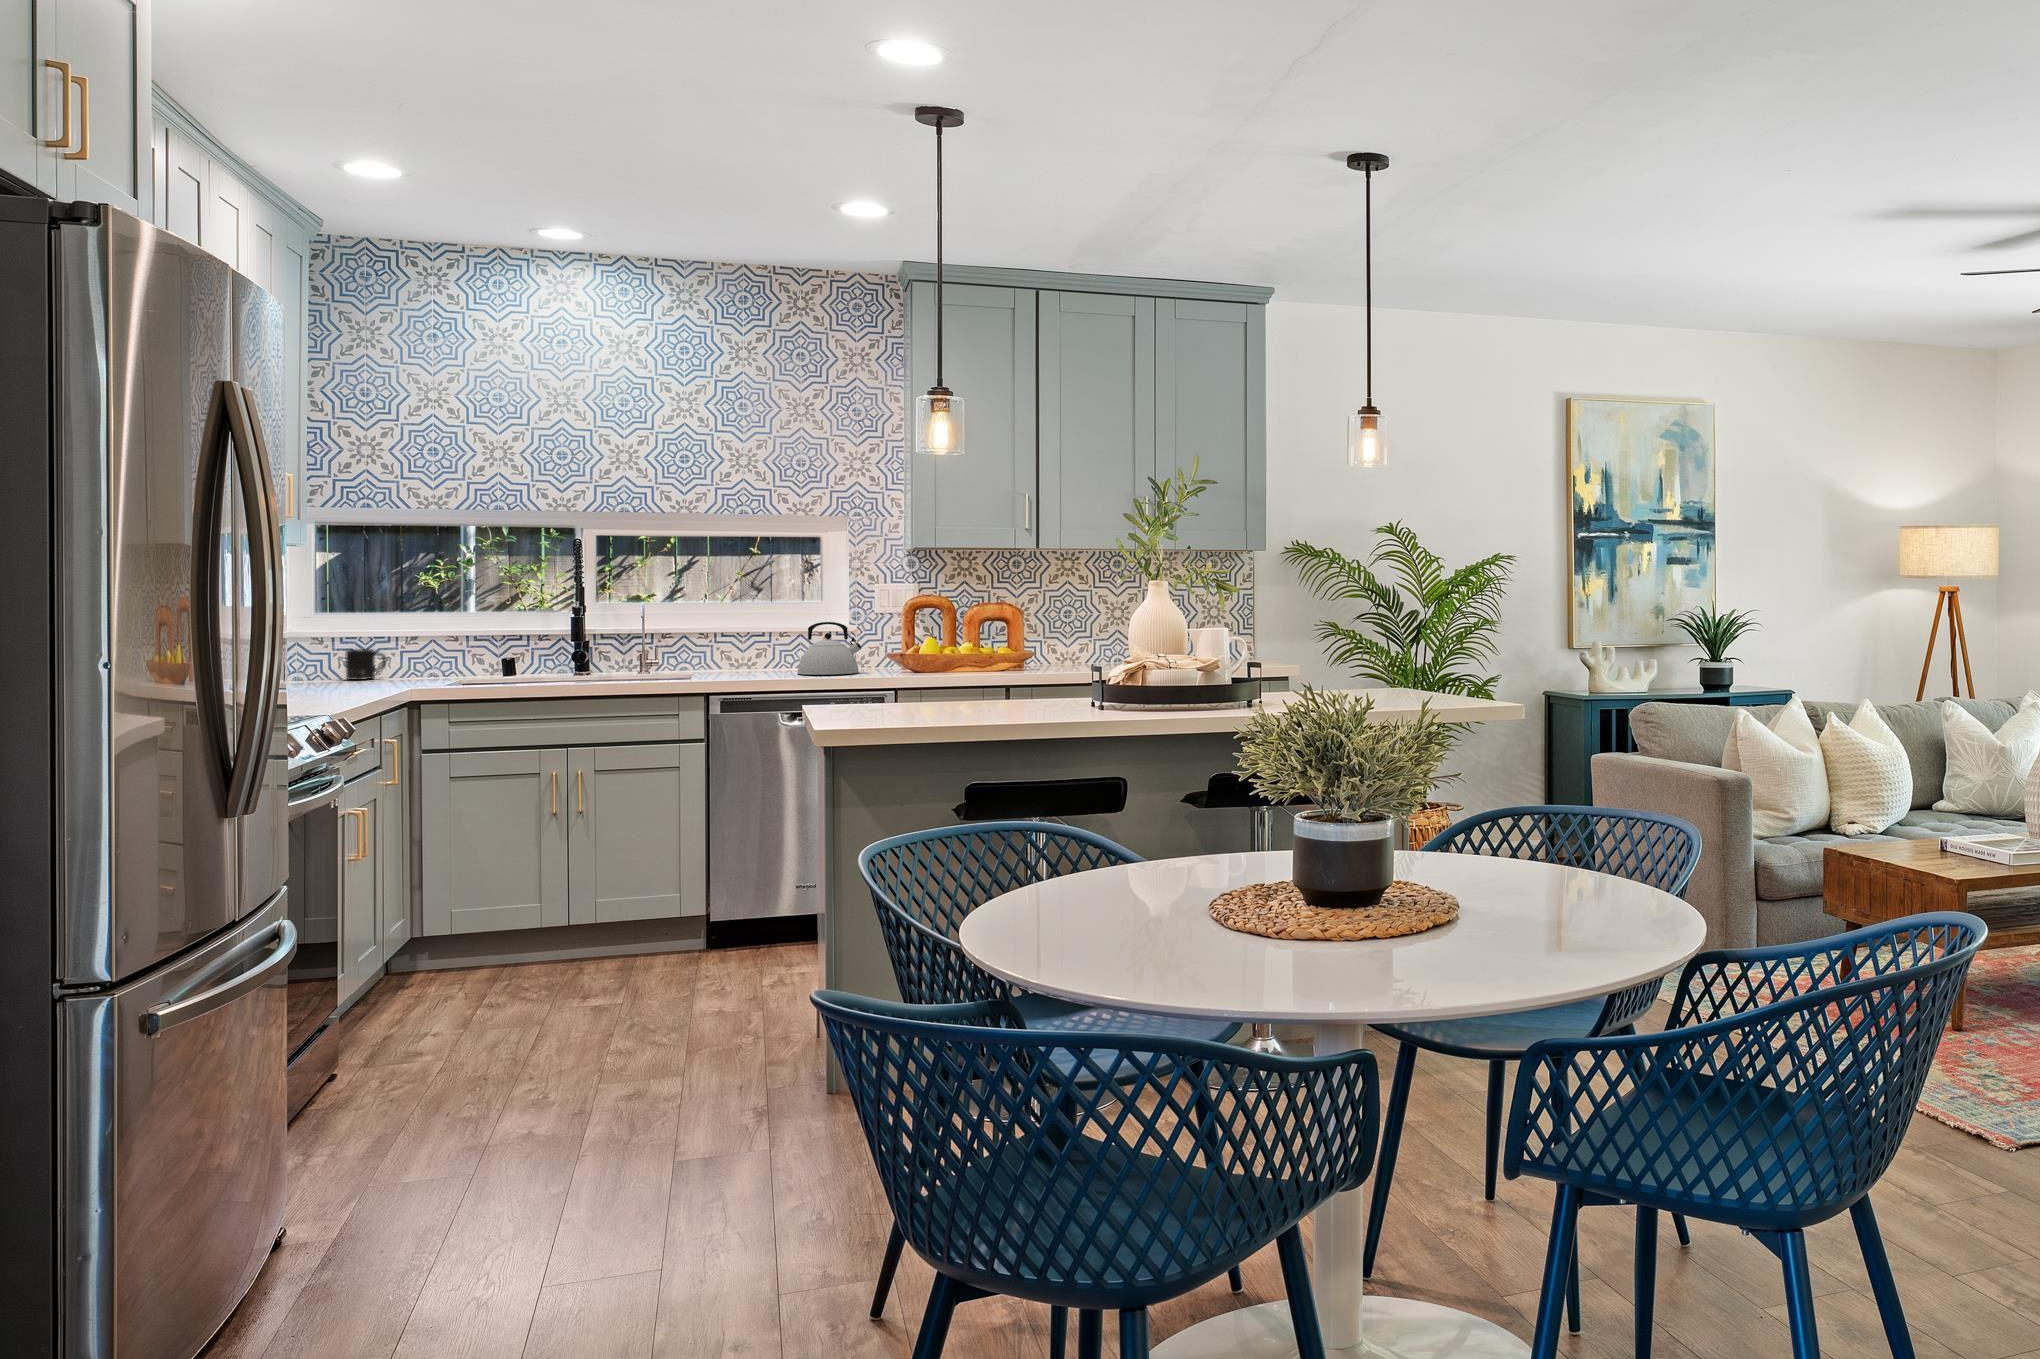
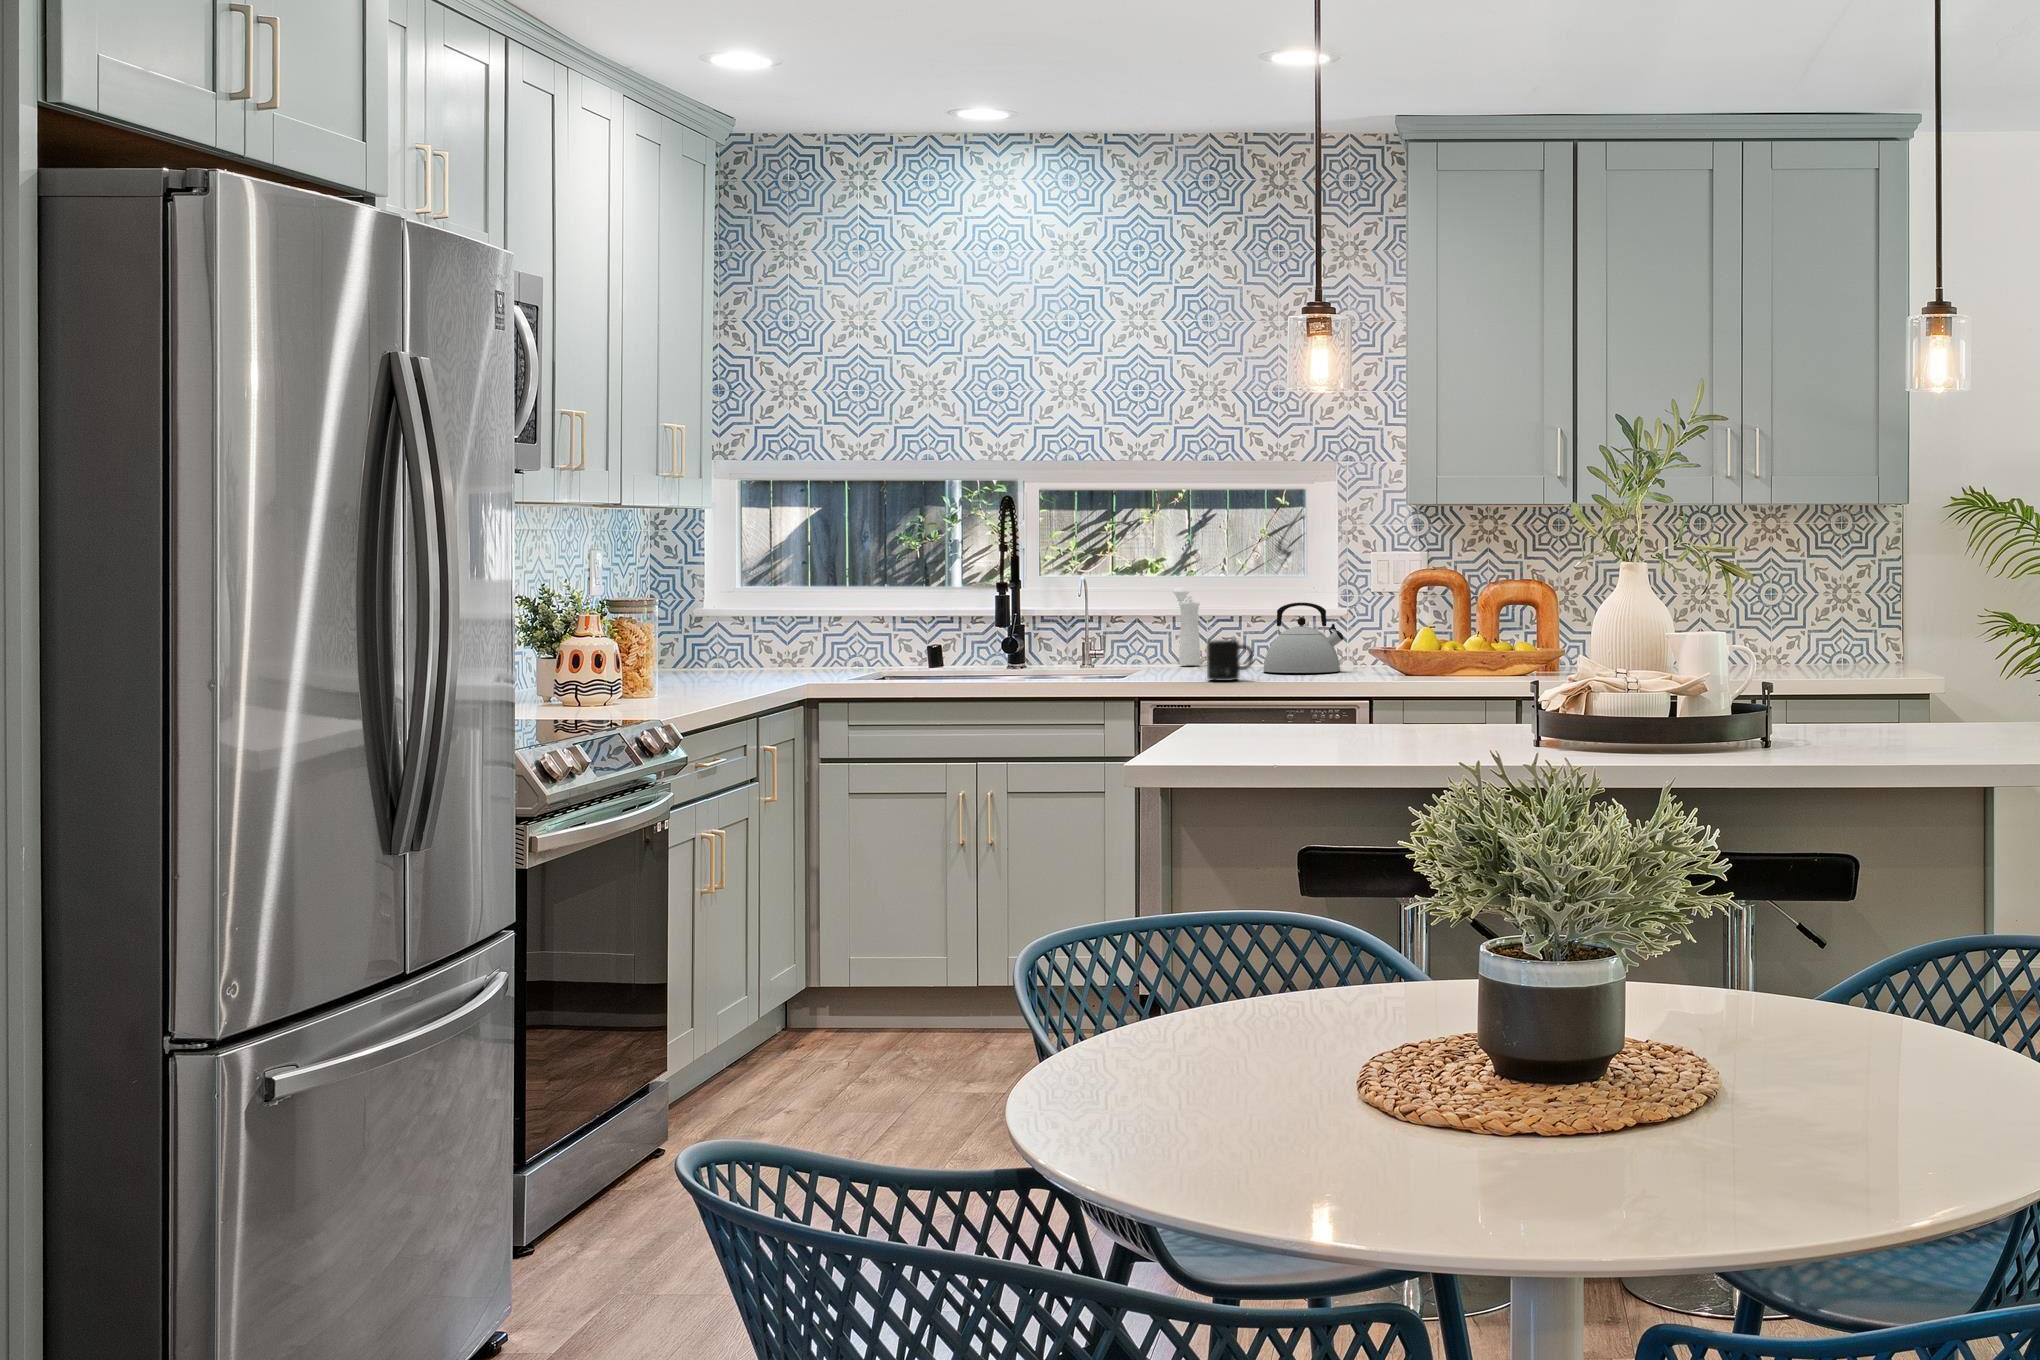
pepper mill: none [712,610,738,670] -> present [1173,587,1200,665]
mug: present [345,649,387,680] -> present [1207,640,1253,681]

